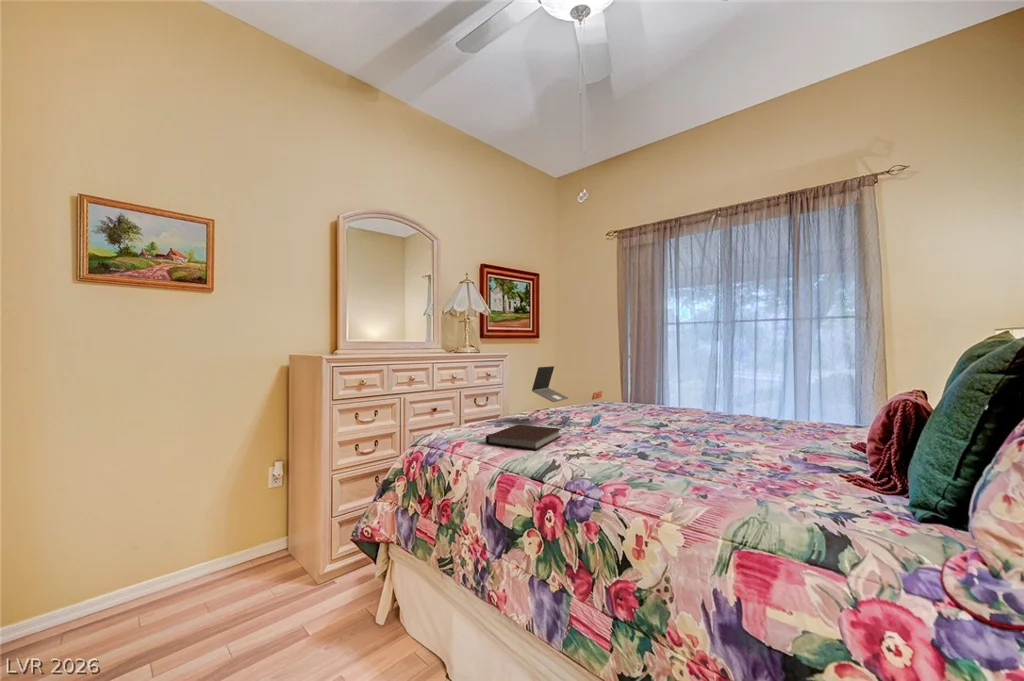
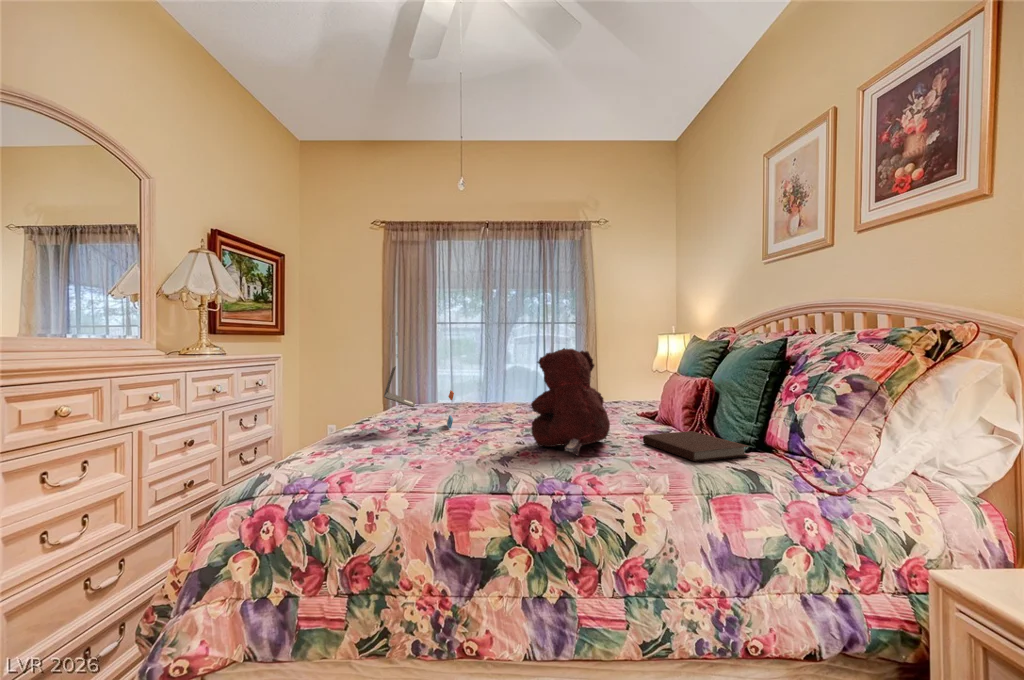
teddy bear: none [624,354,720,469] -> present [531,348,610,456]
notebook: present [486,425,562,450] -> present [643,431,749,462]

